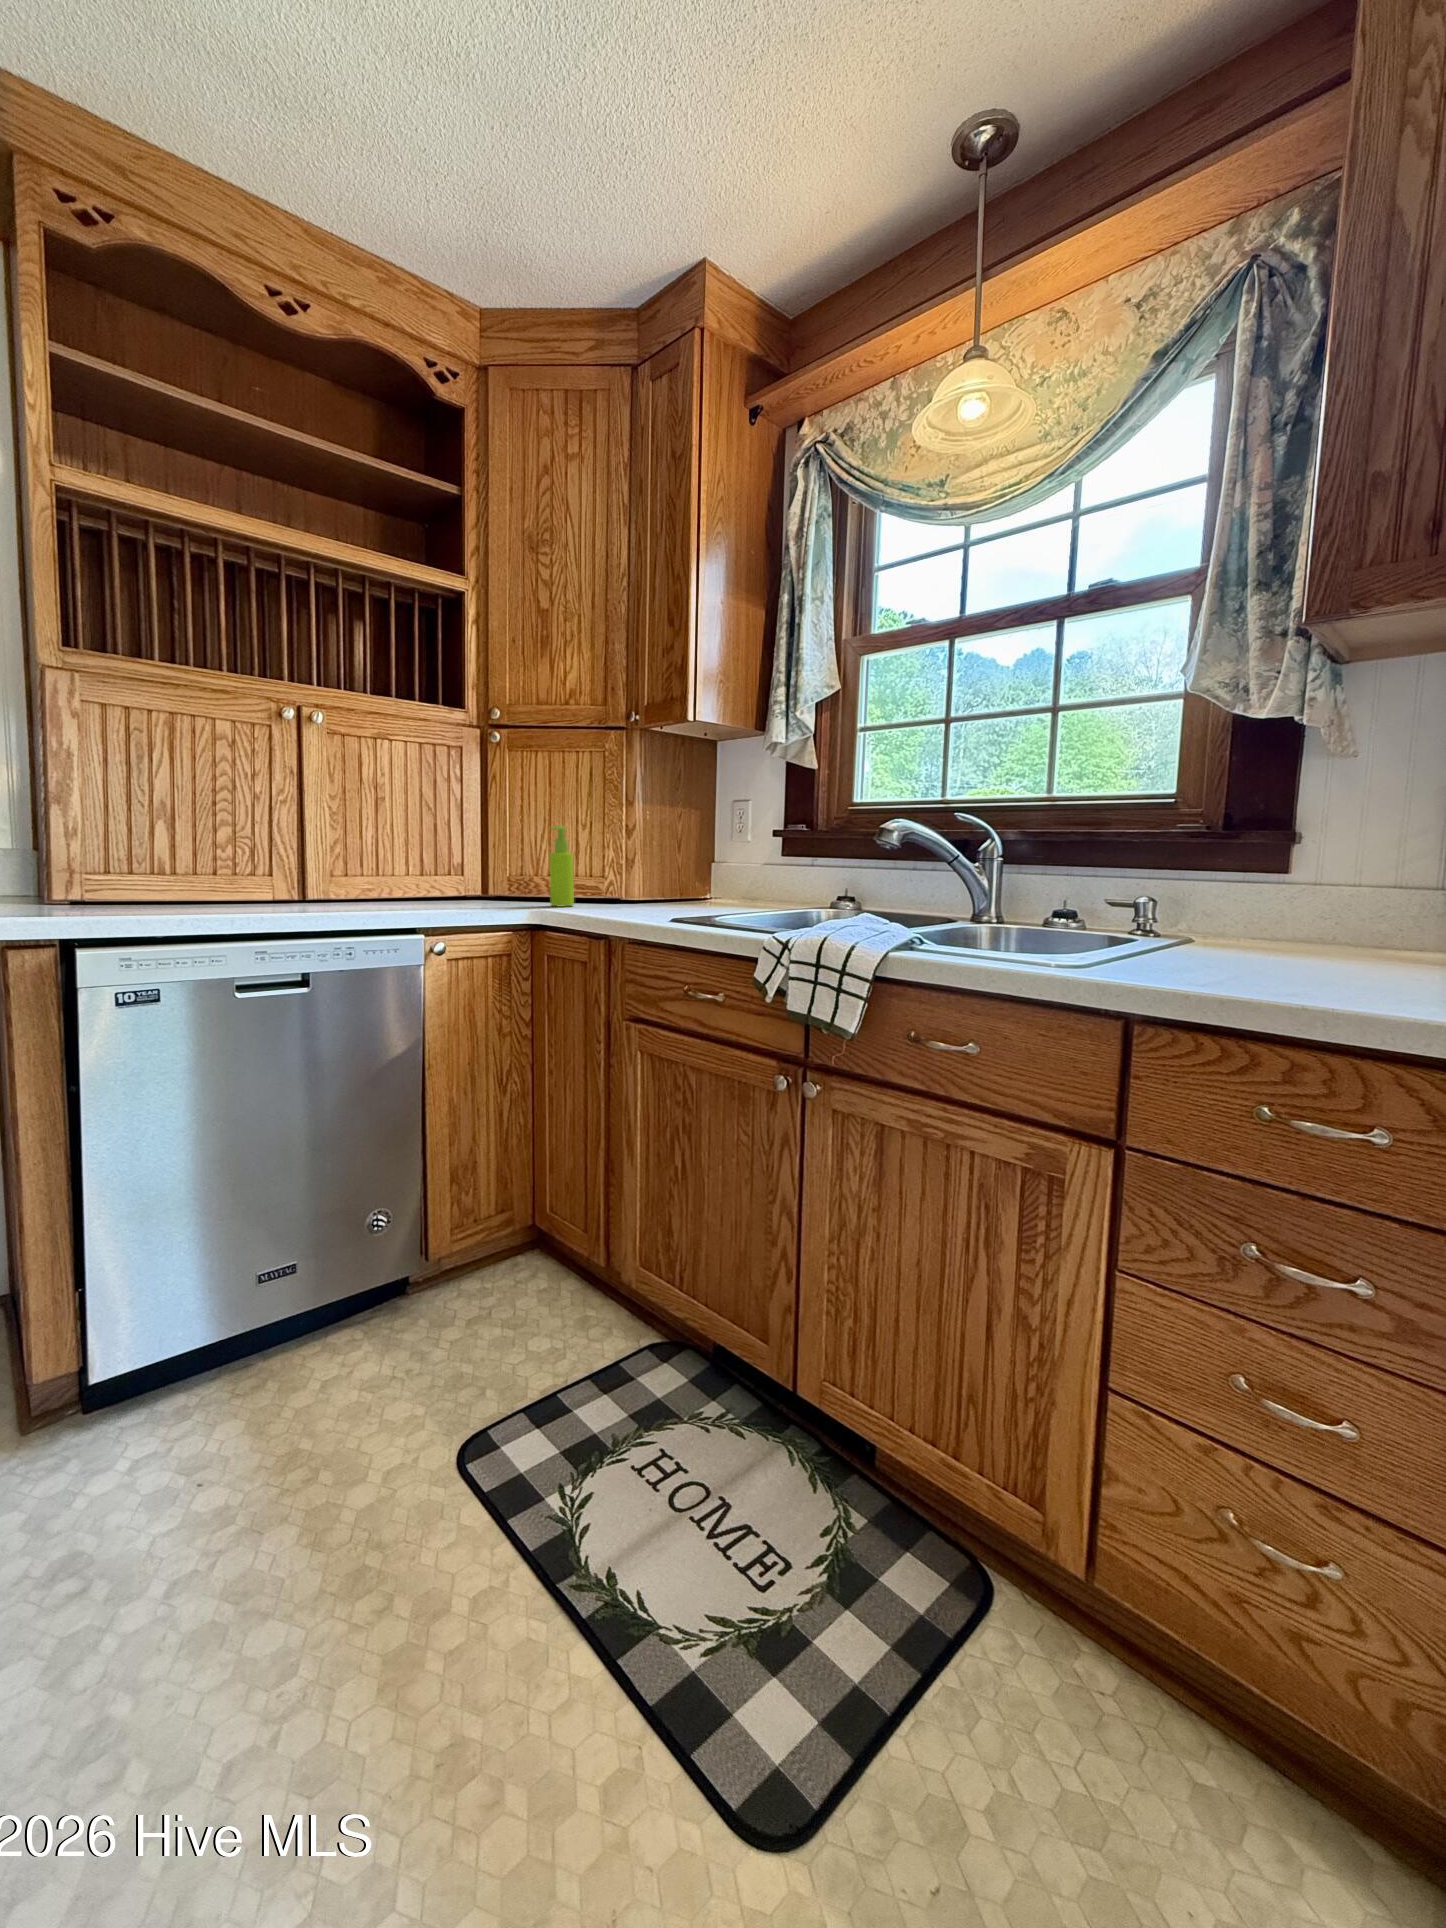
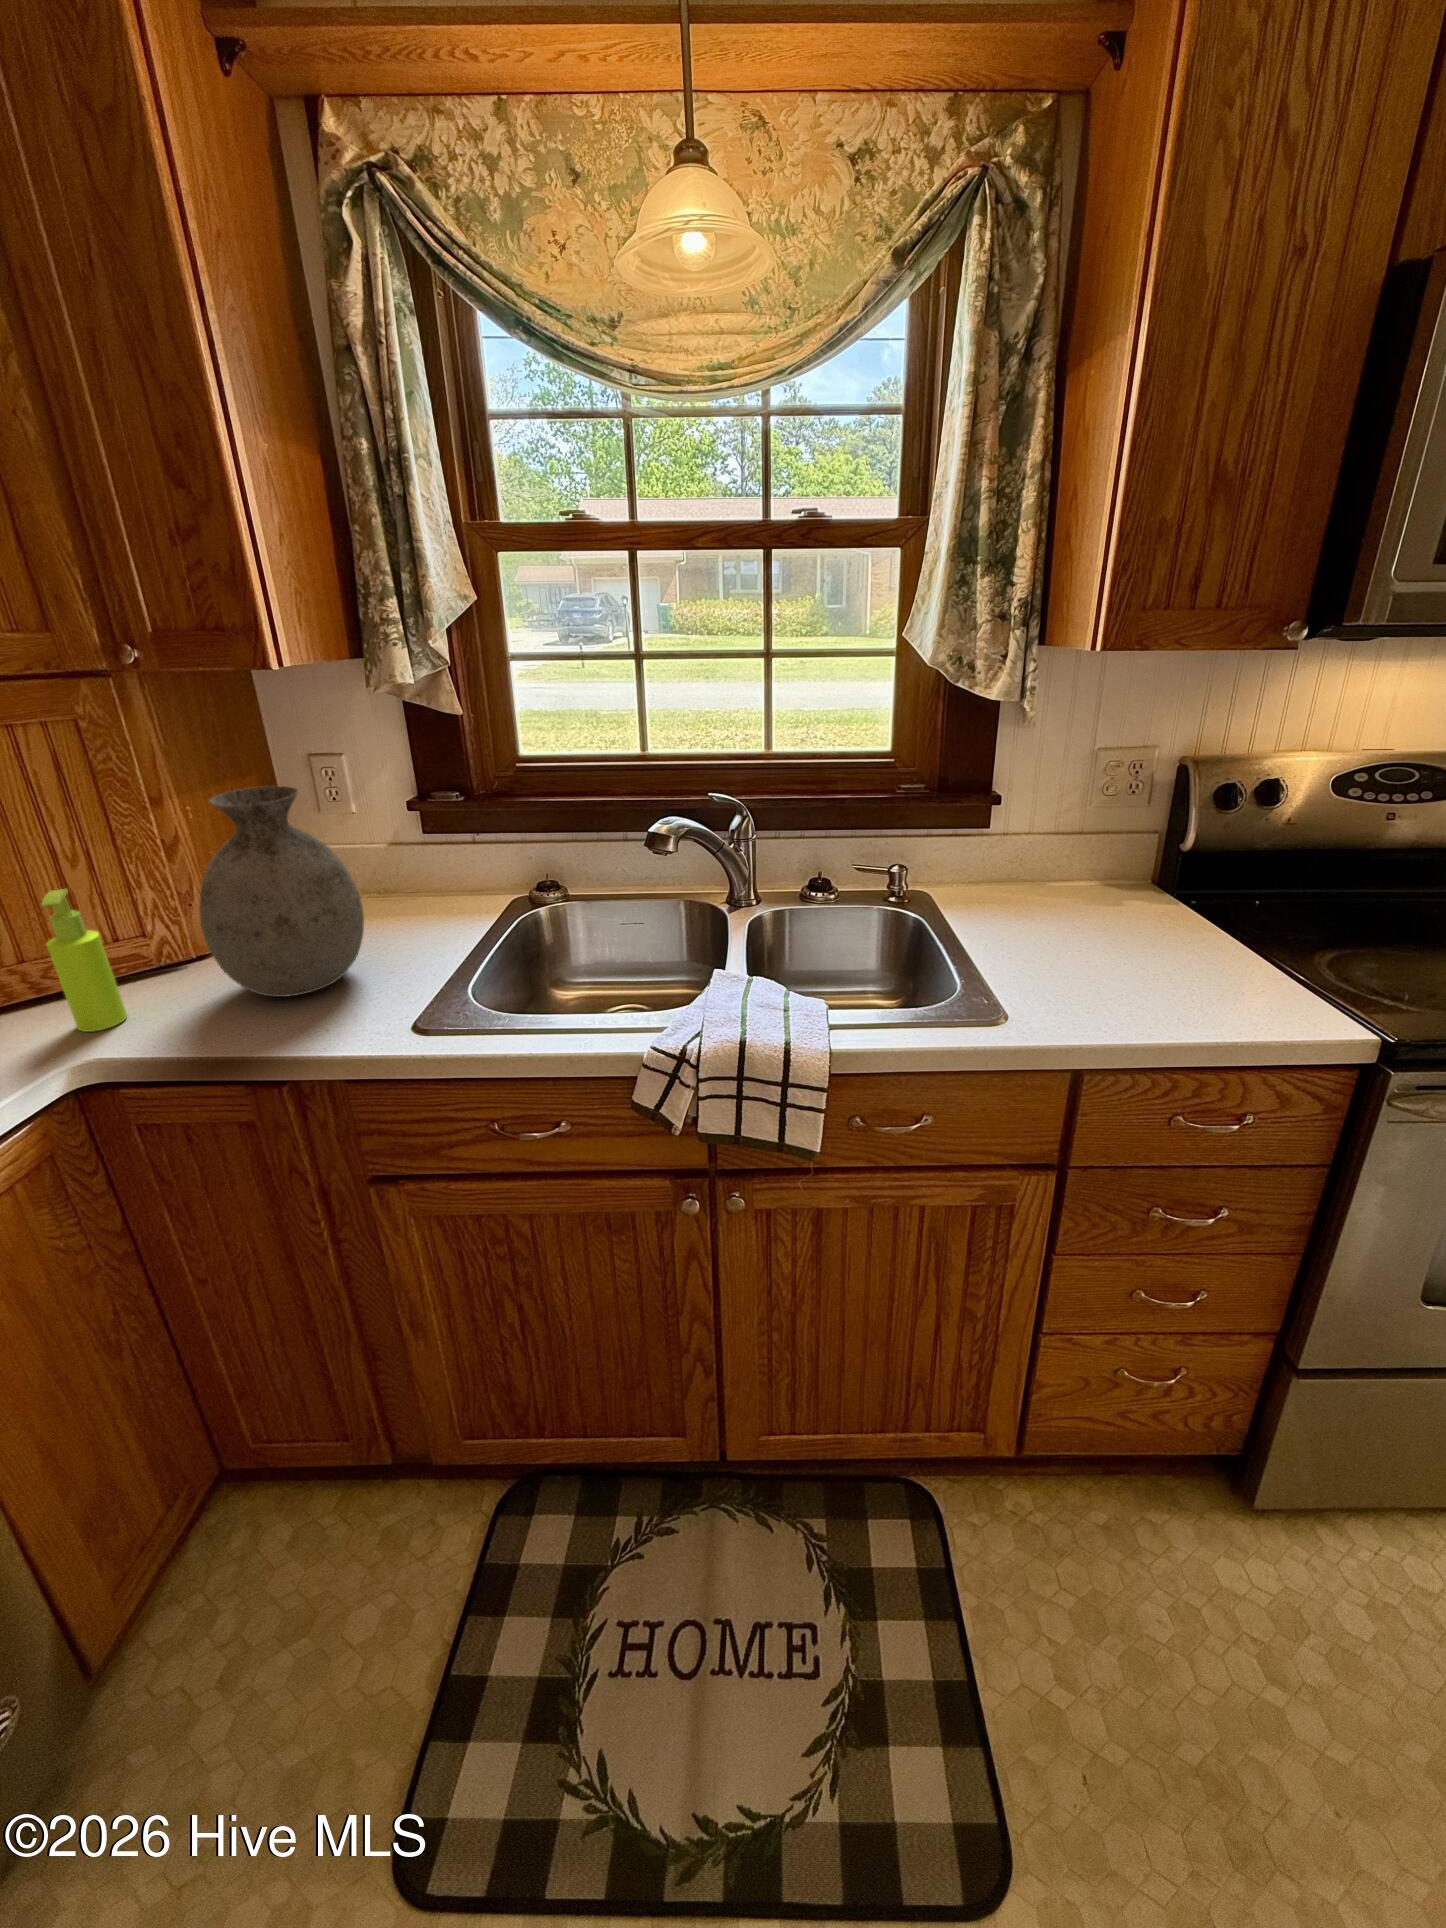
vase: none [612,783,701,910] -> present [199,786,364,997]

